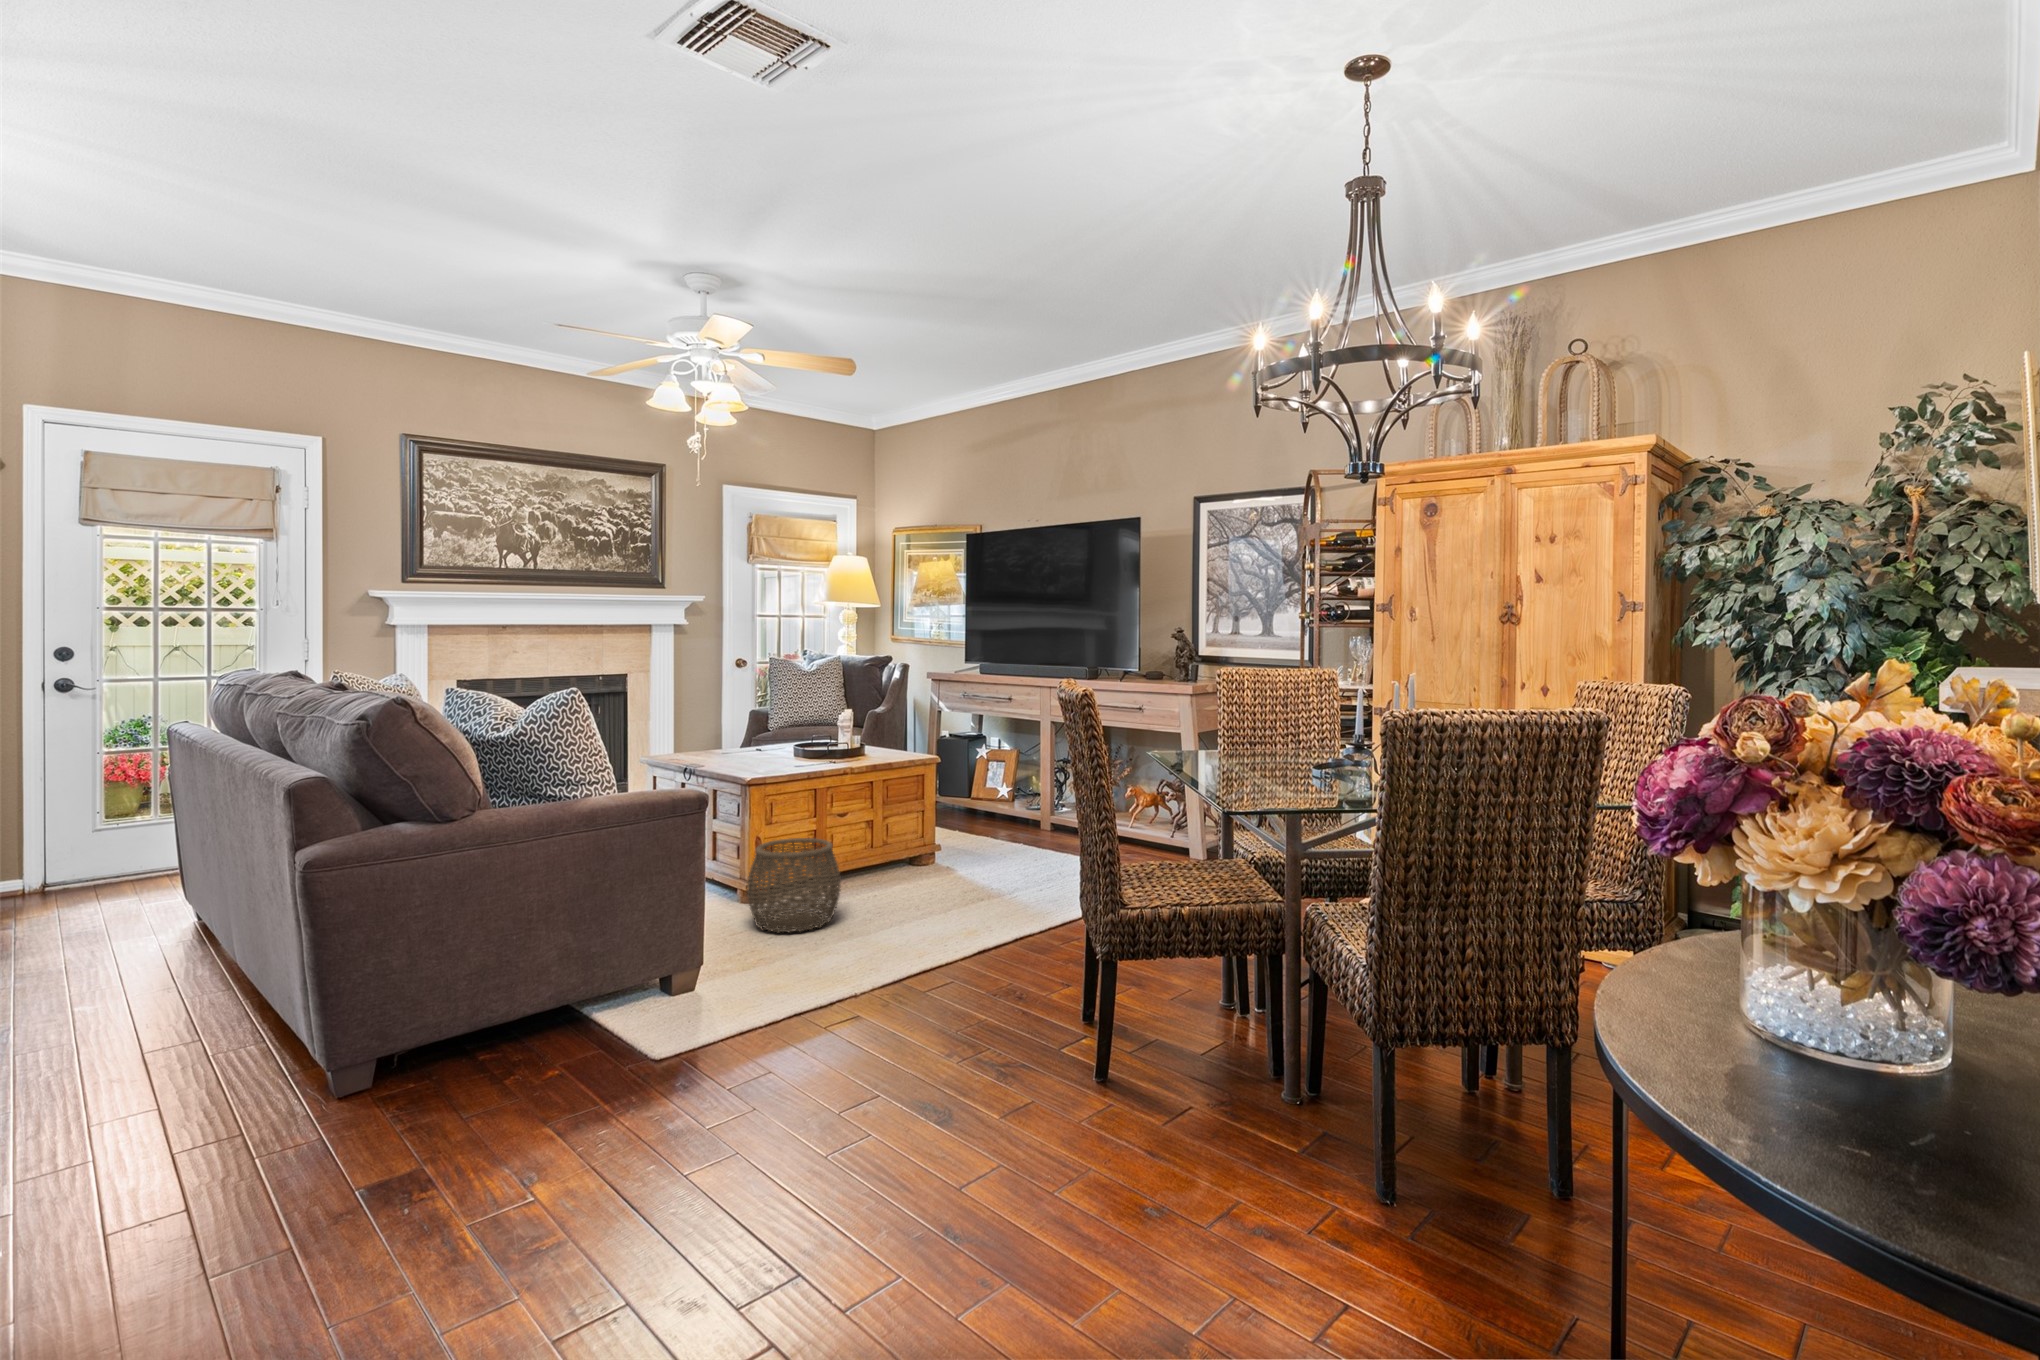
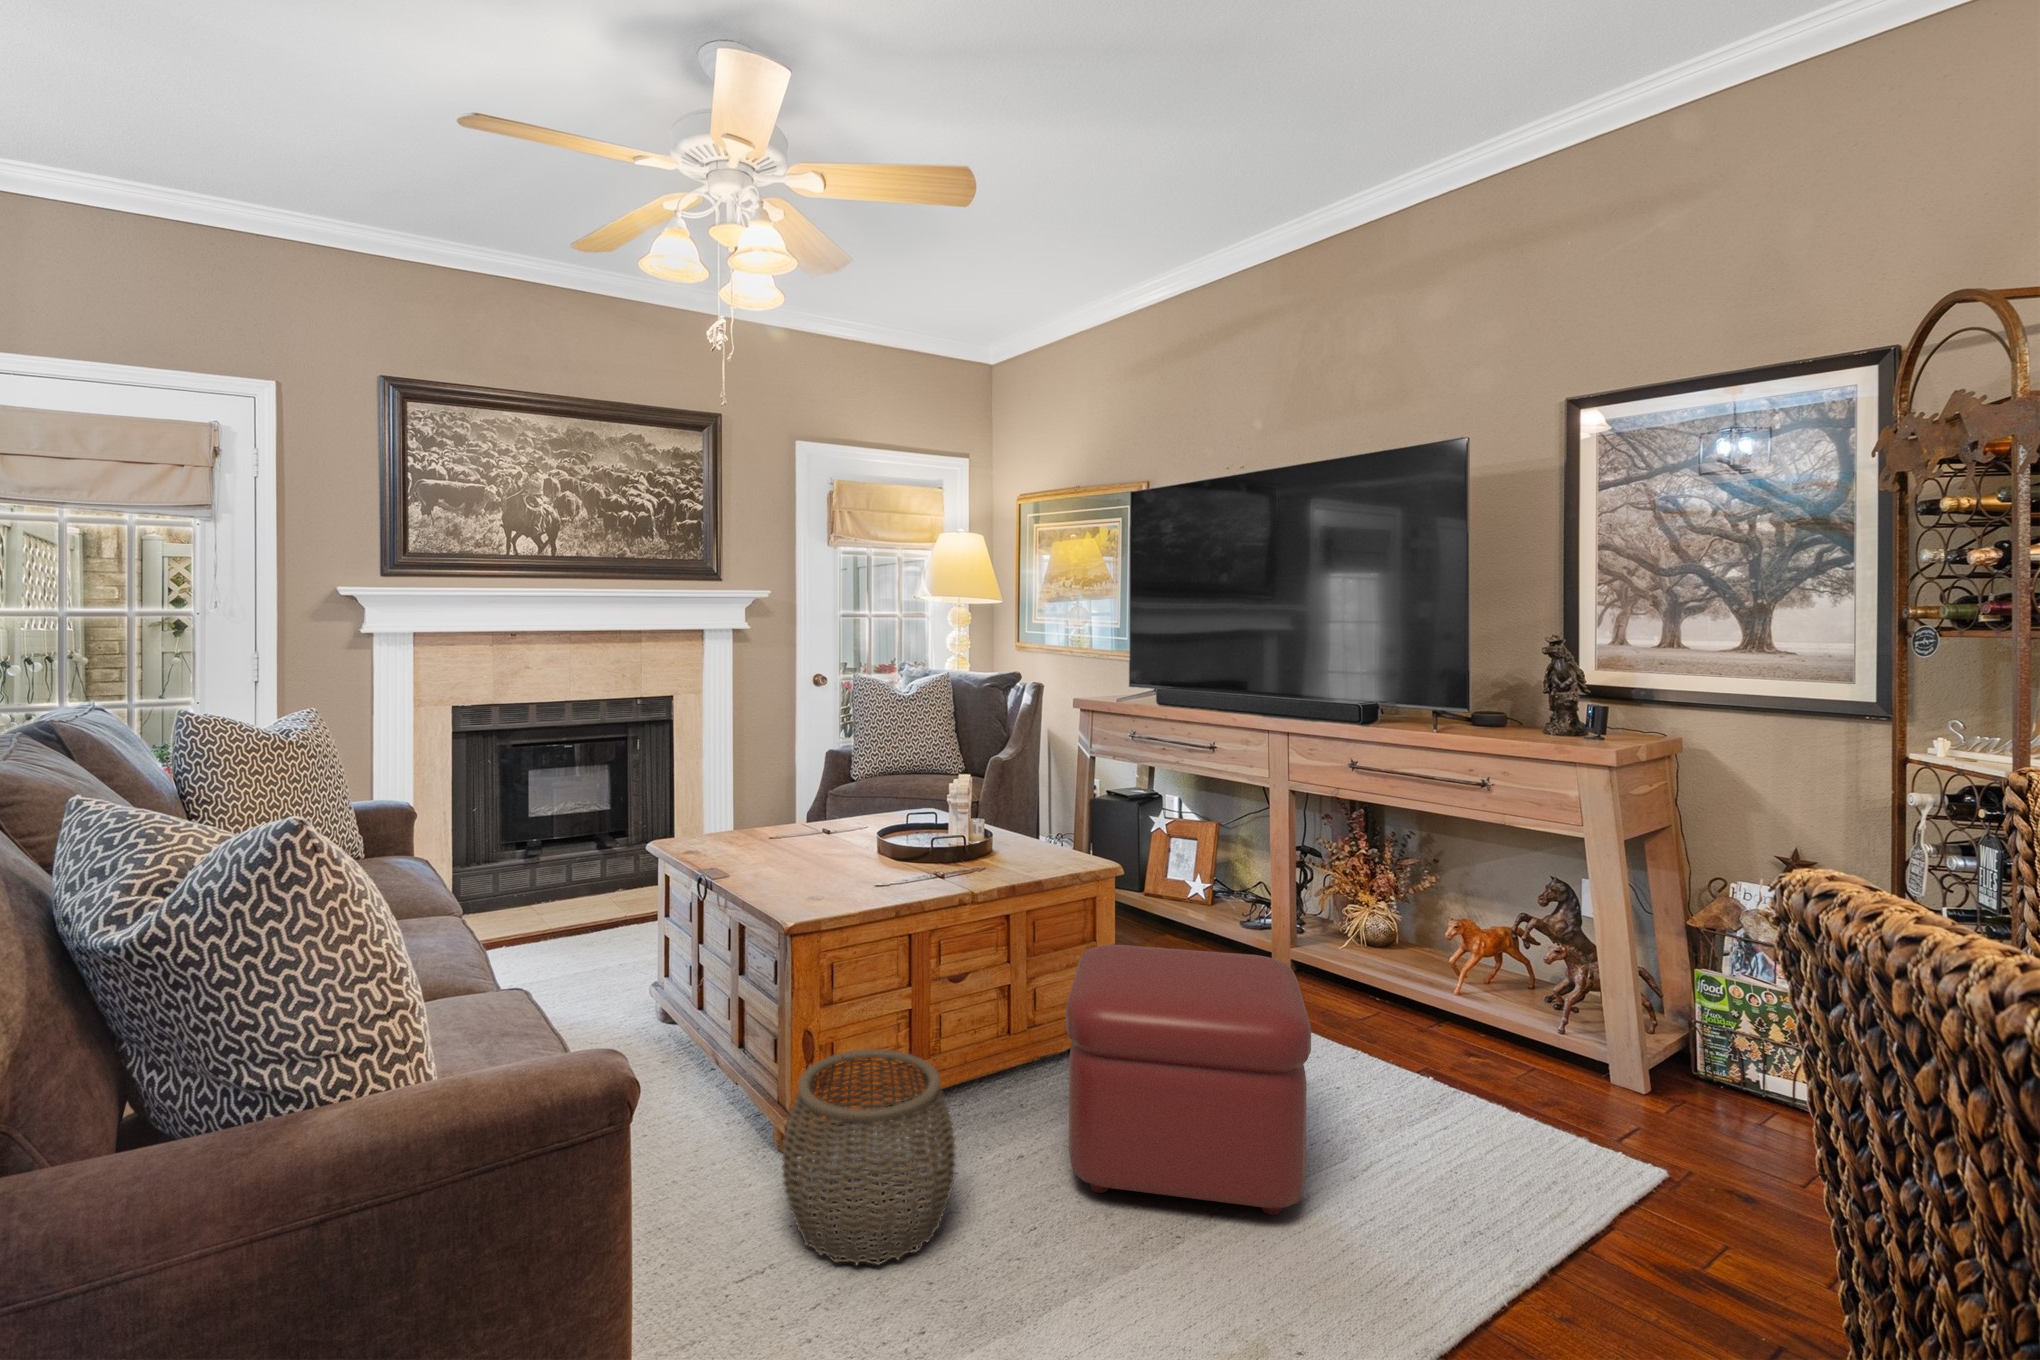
ottoman: none [901,789,1027,907] -> present [1066,945,1311,1215]

